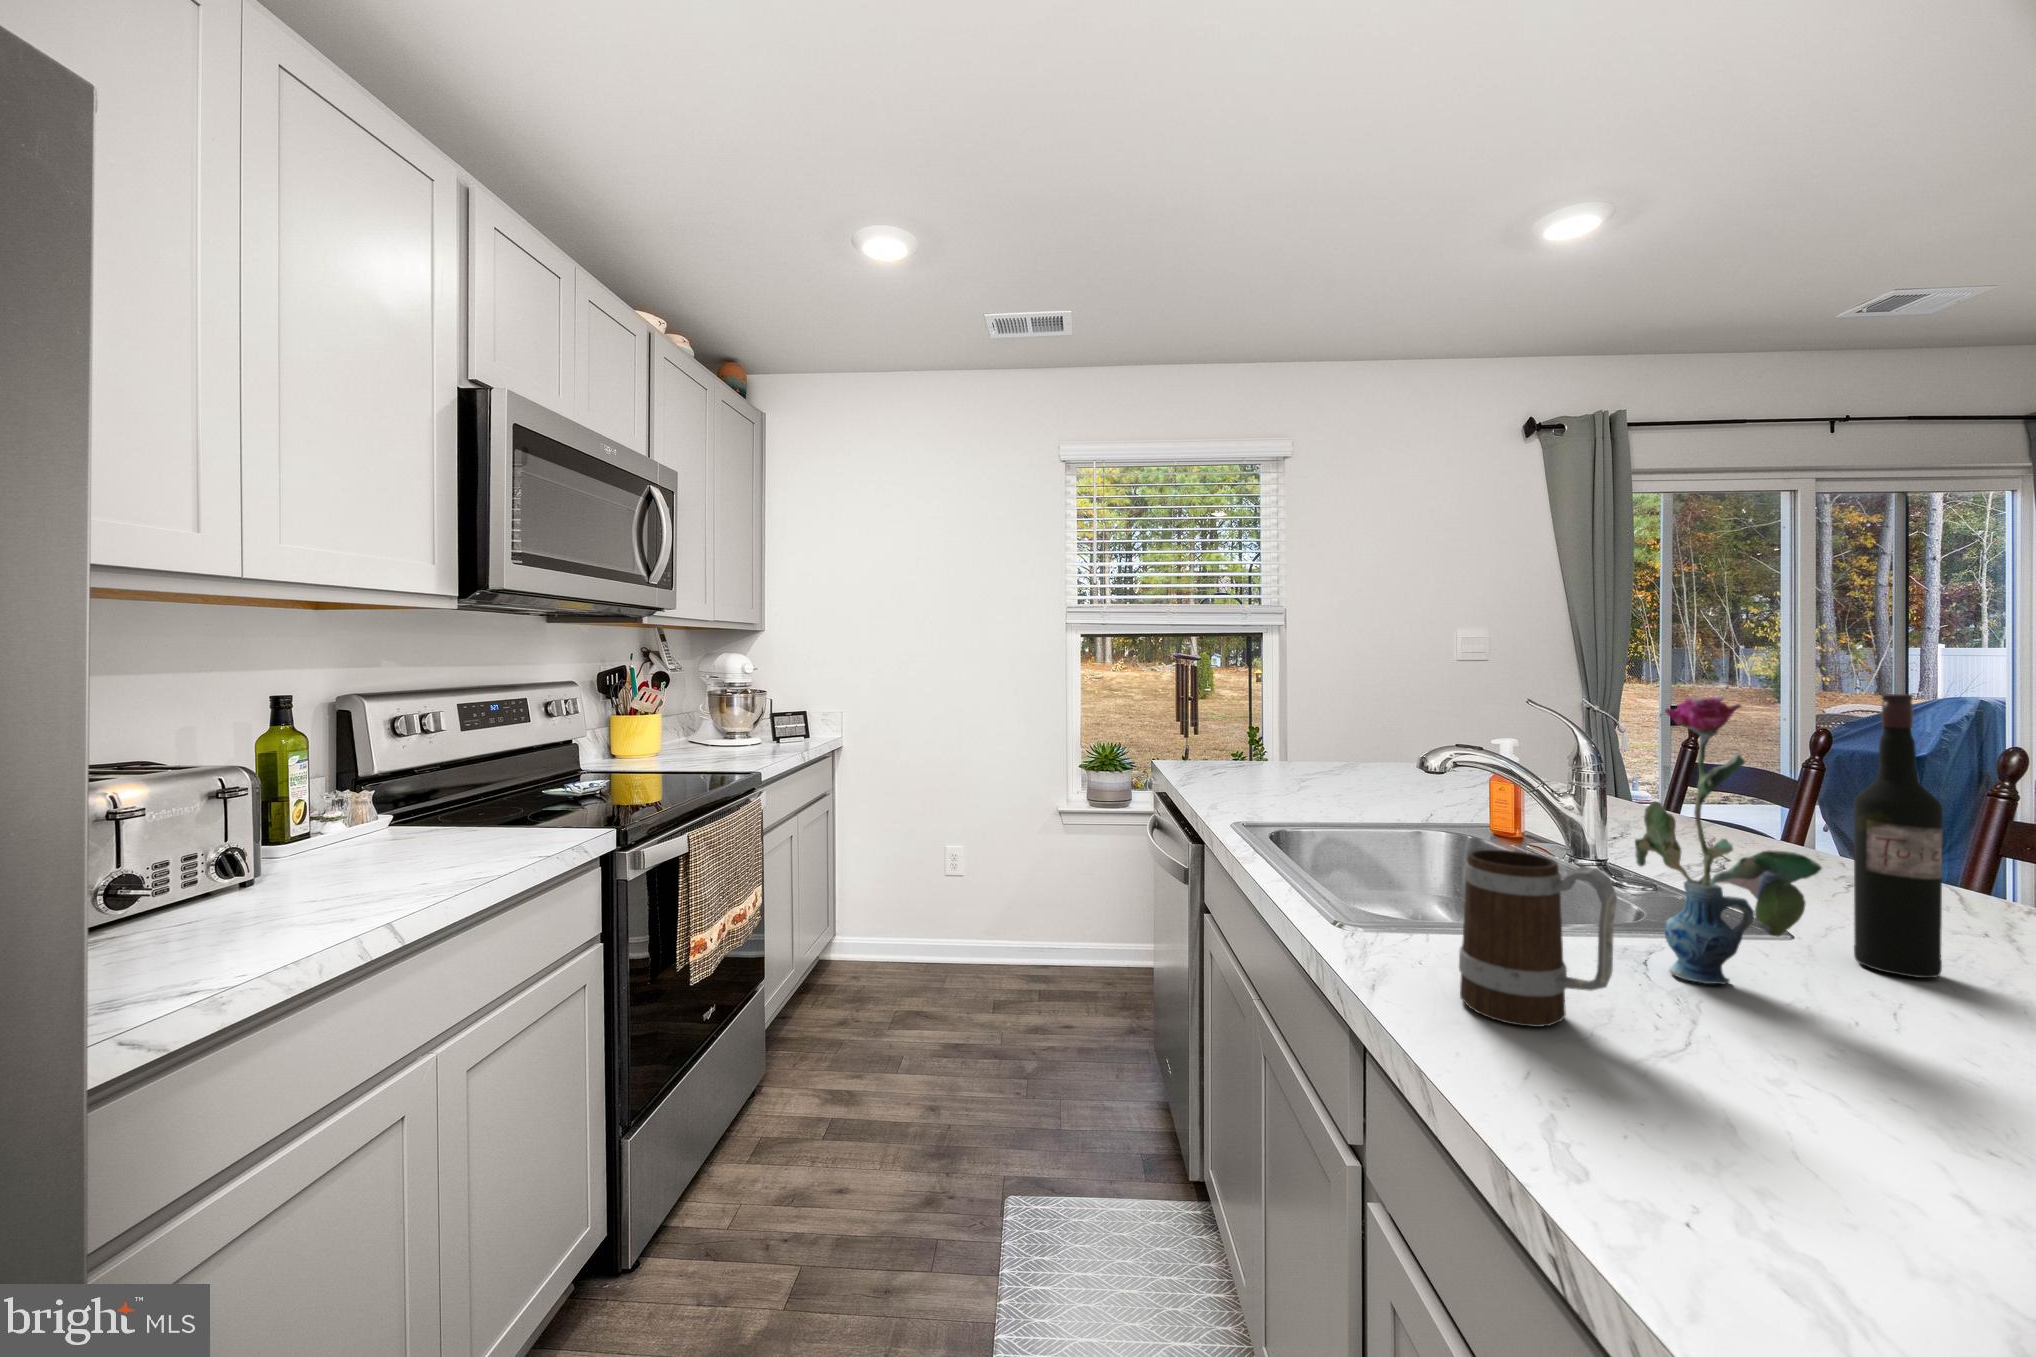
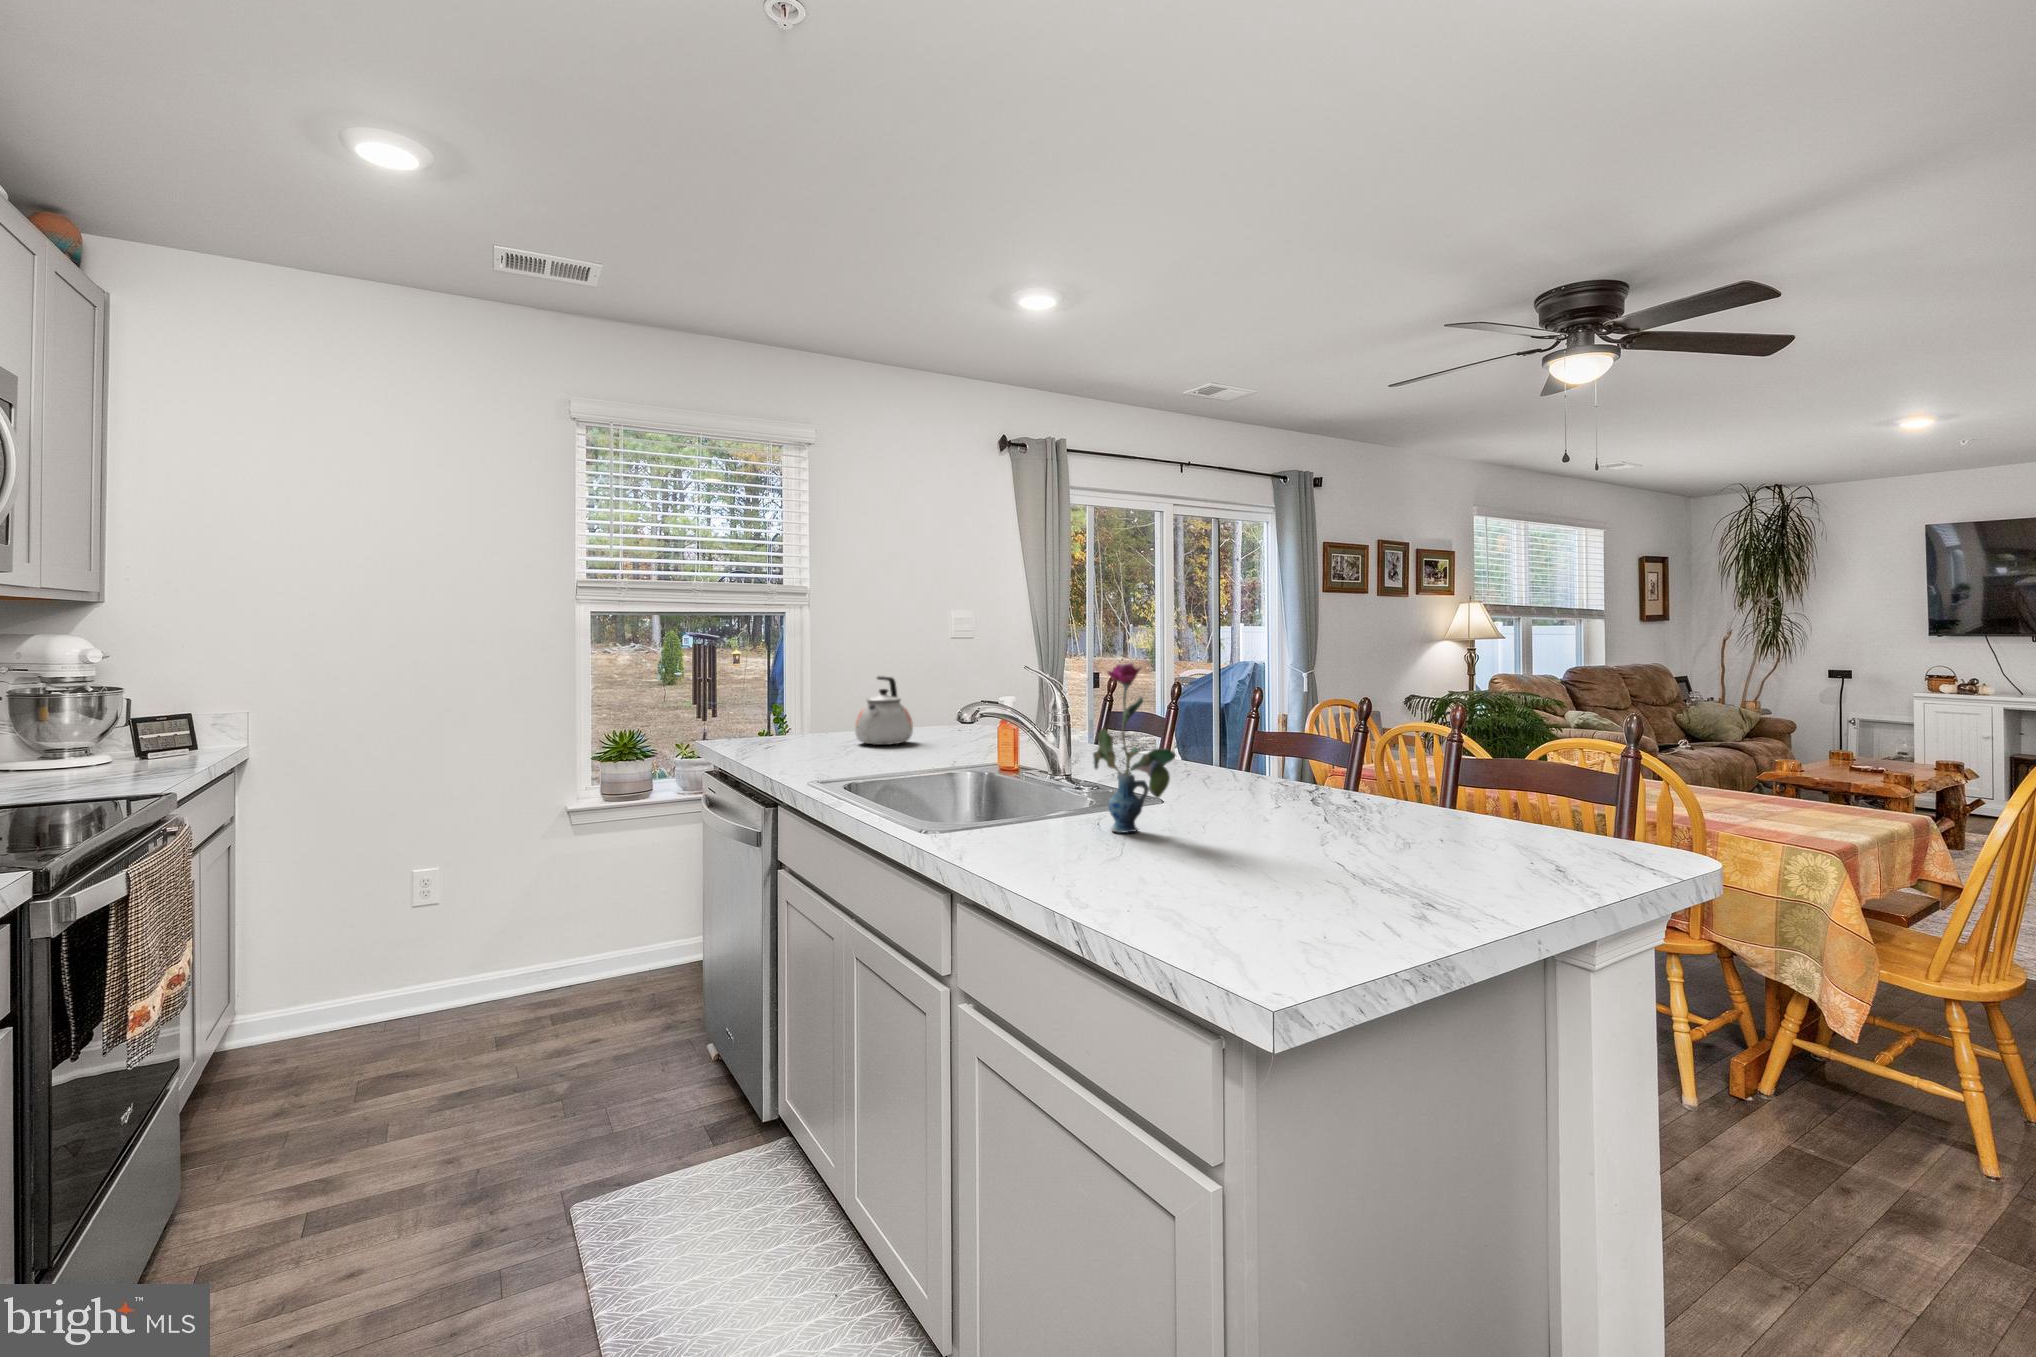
wine bottle: present [1854,694,1943,978] -> none [1189,659,1224,815]
kettle: none [1318,702,1389,780] -> present [855,677,913,745]
mug: present [1459,849,1617,1027] -> none [1010,763,1091,866]

